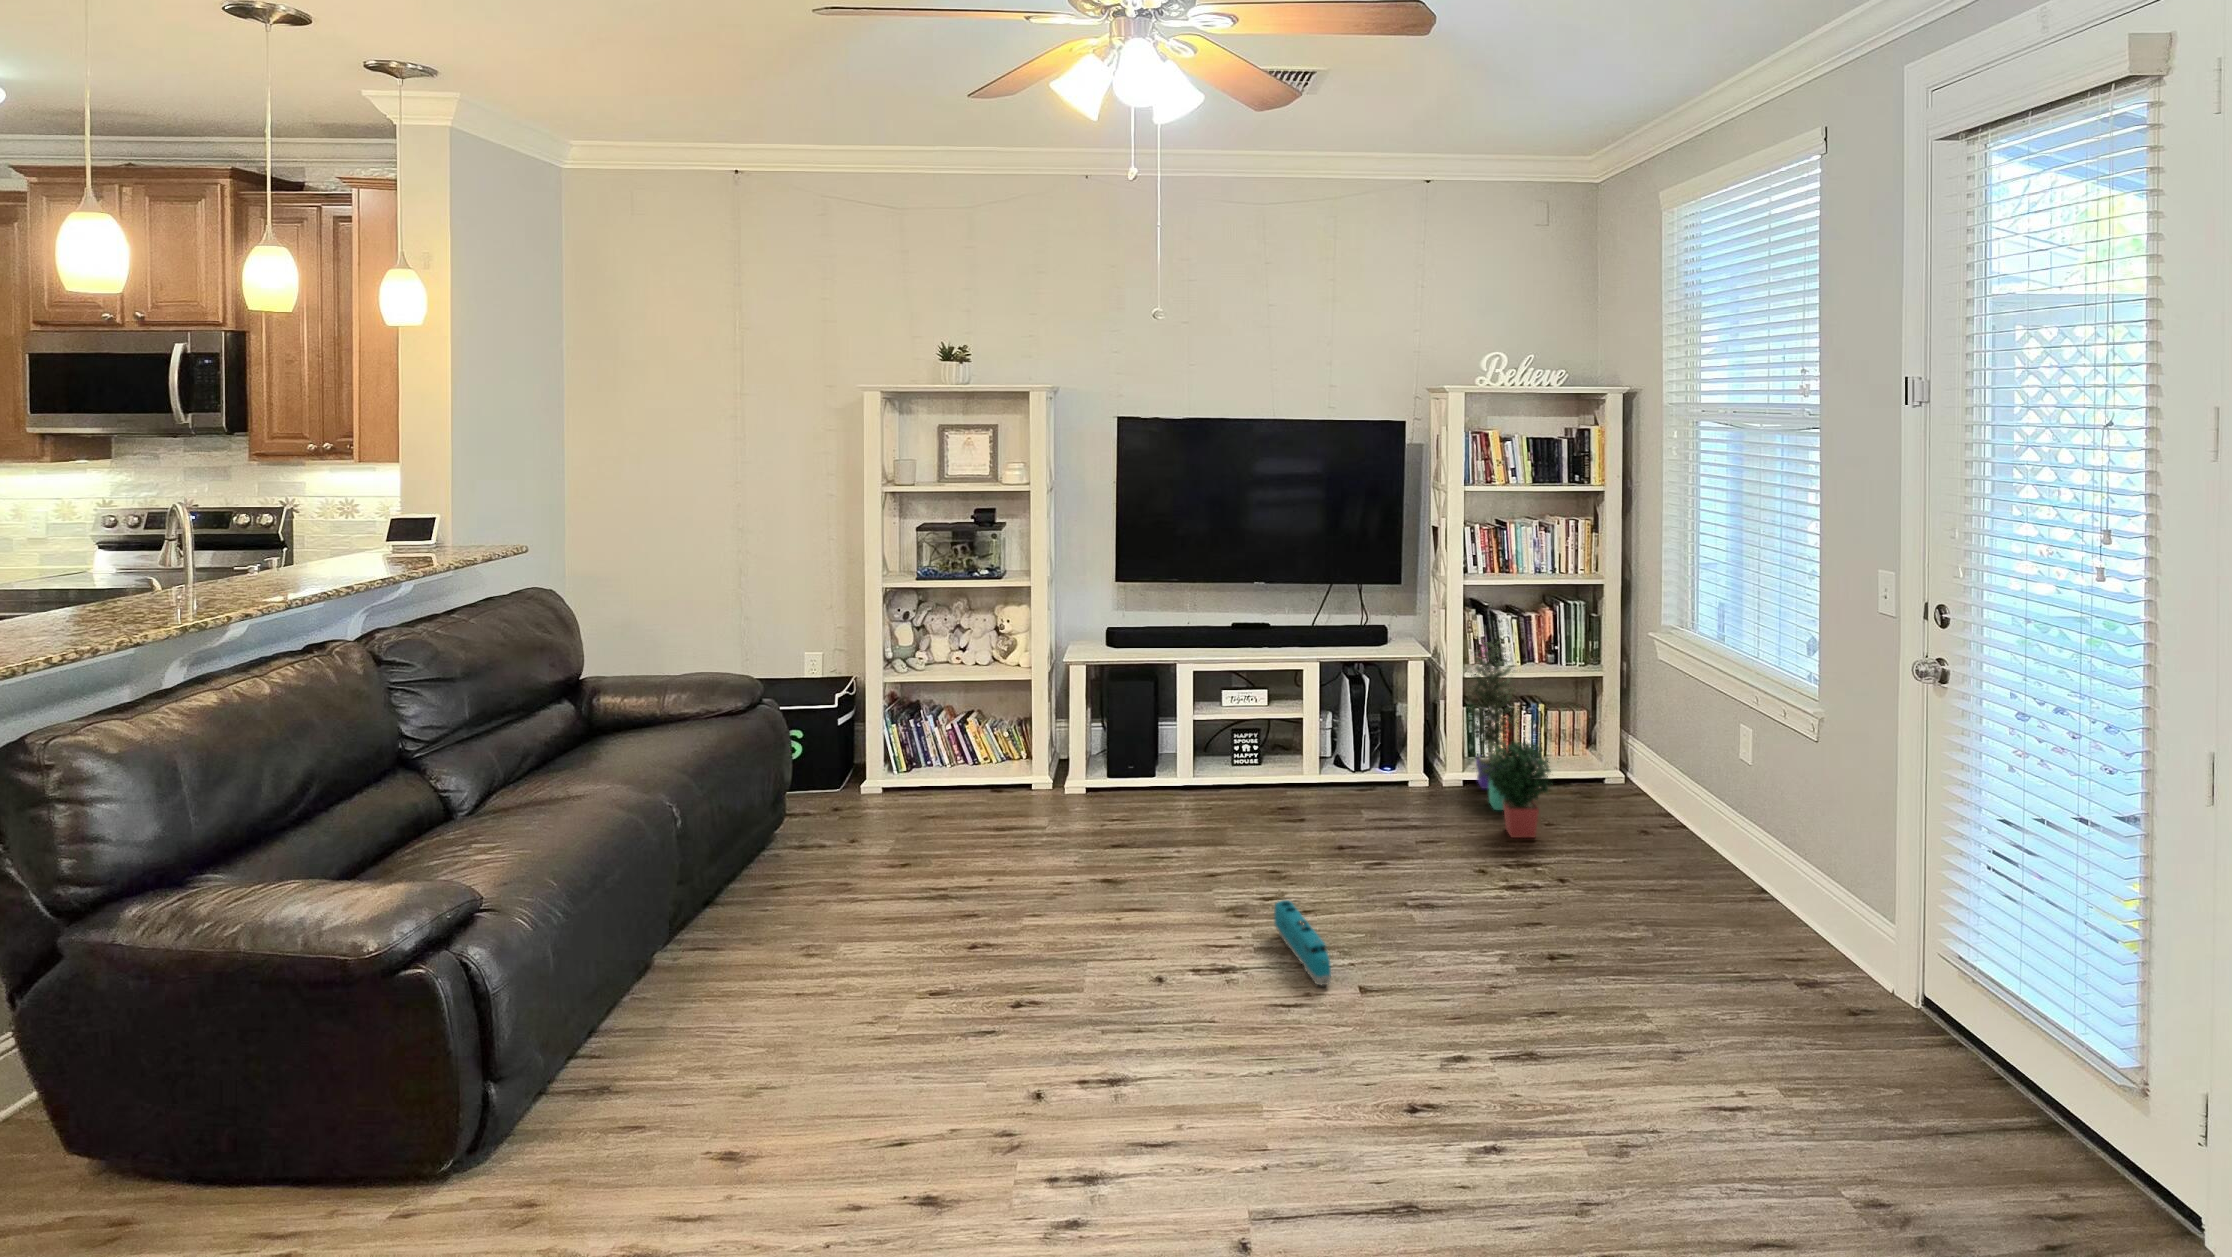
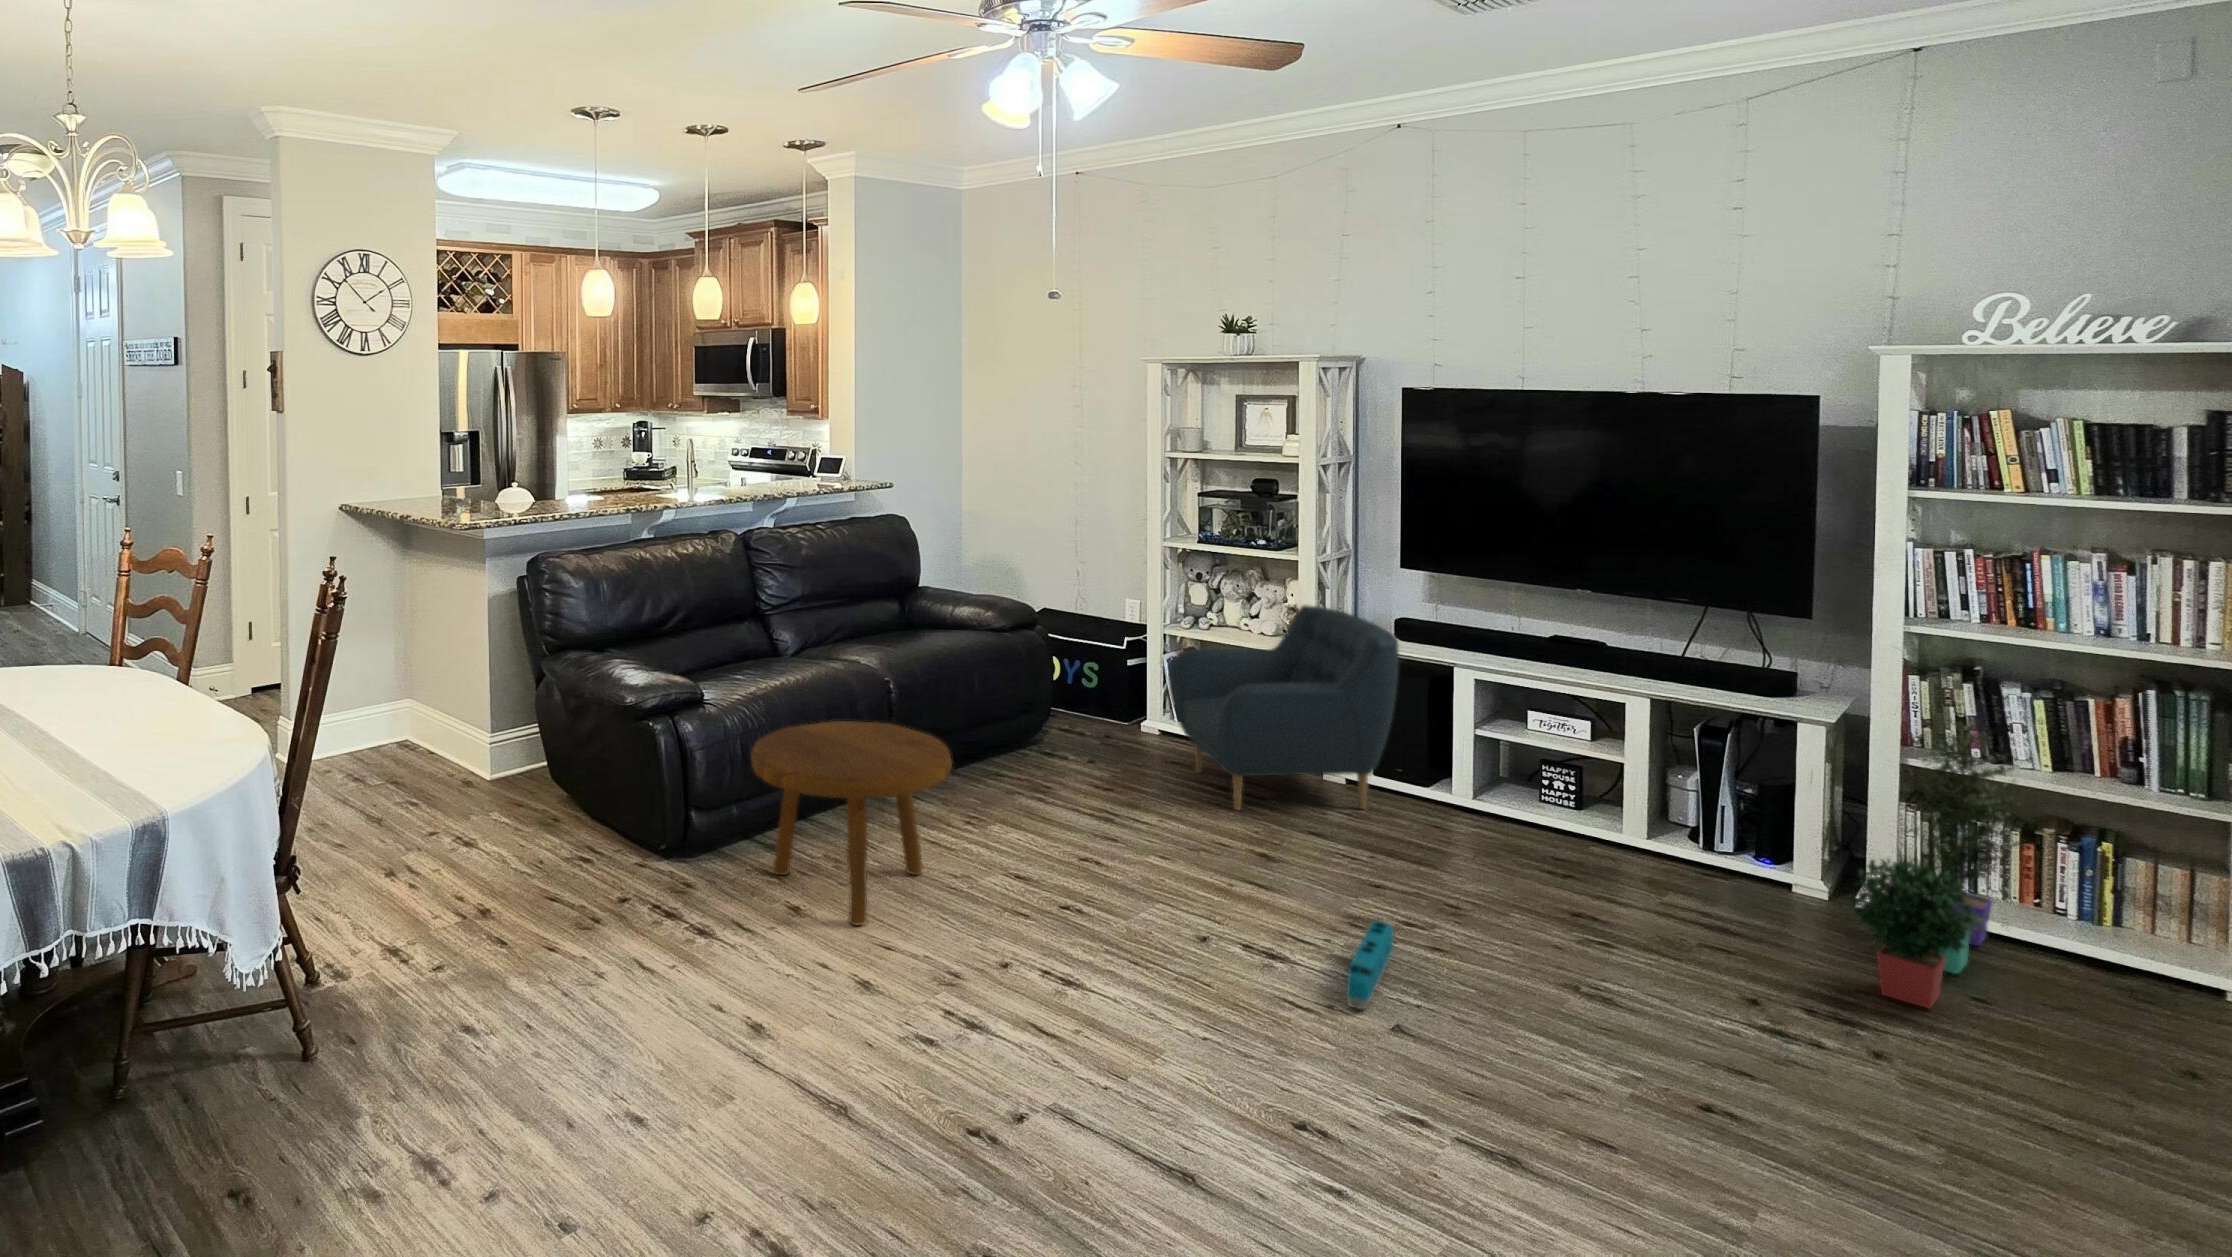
armchair: none [923,629,1152,844] -> present [1168,605,1399,810]
footstool: none [615,856,906,1138] -> present [751,721,952,925]

